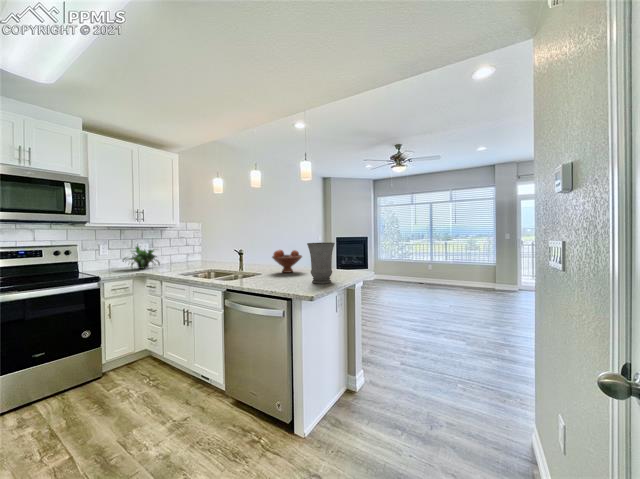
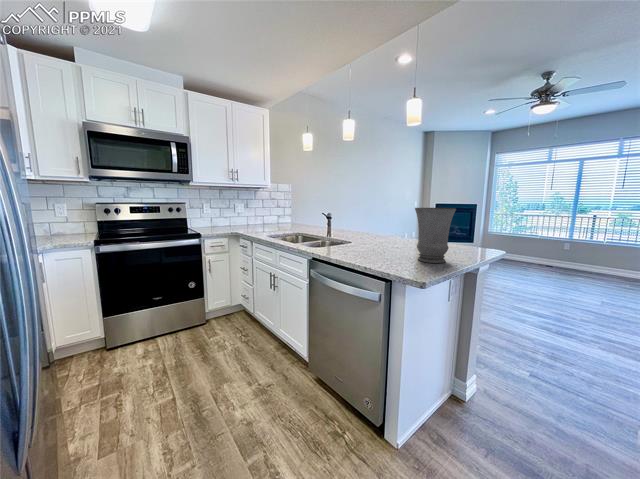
potted plant: present [123,246,160,269] -> none [221,206,253,228]
fruit bowl: present [272,250,302,273] -> none [365,215,402,243]

